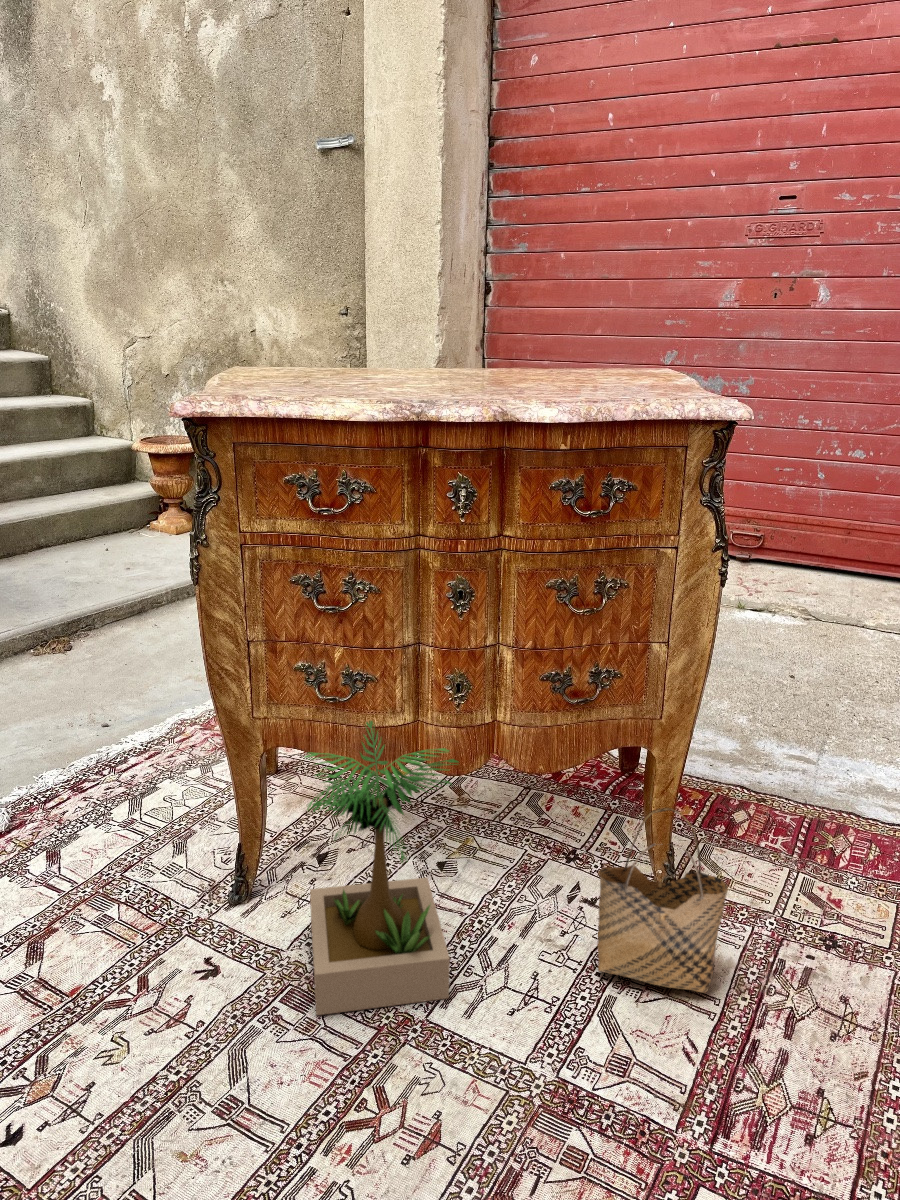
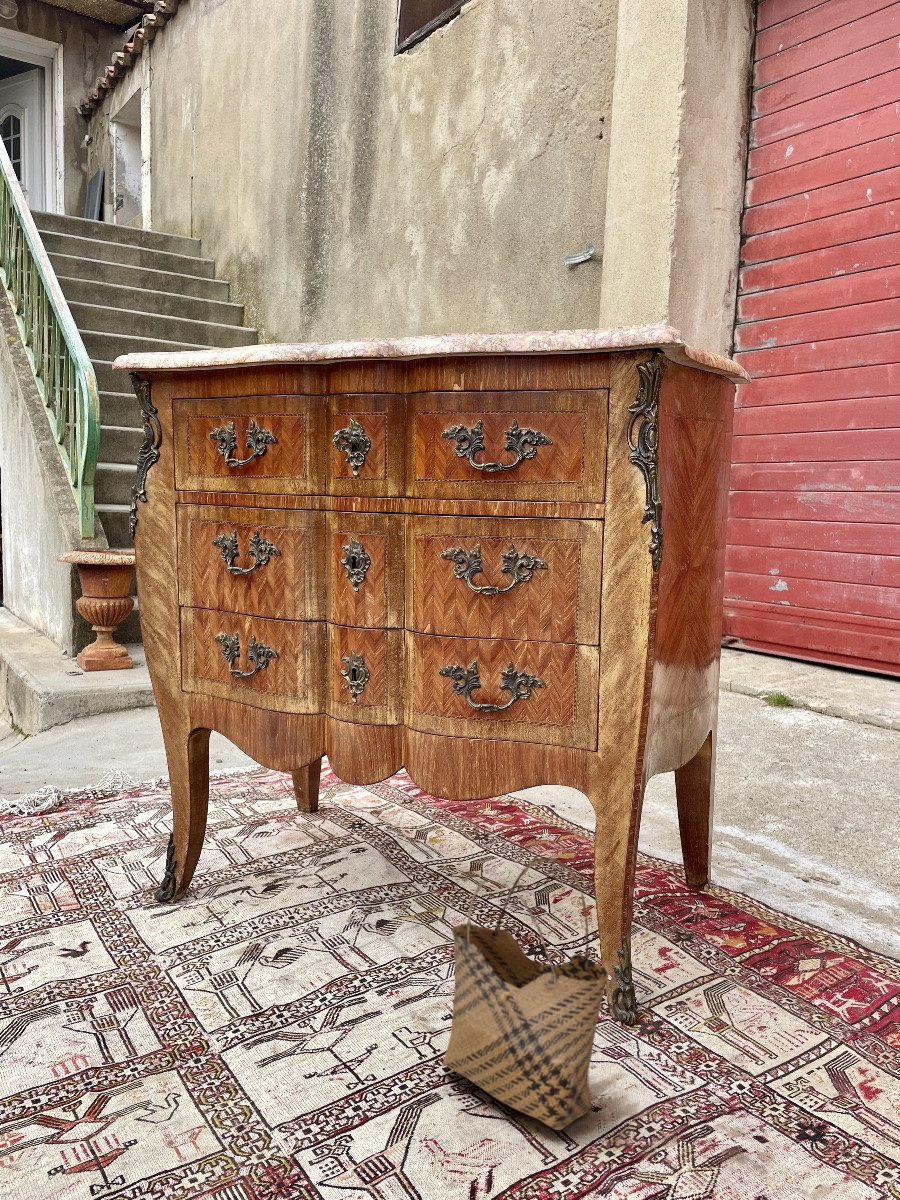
potted plant: present [304,721,458,1015] -> none [114,705,343,1041]

